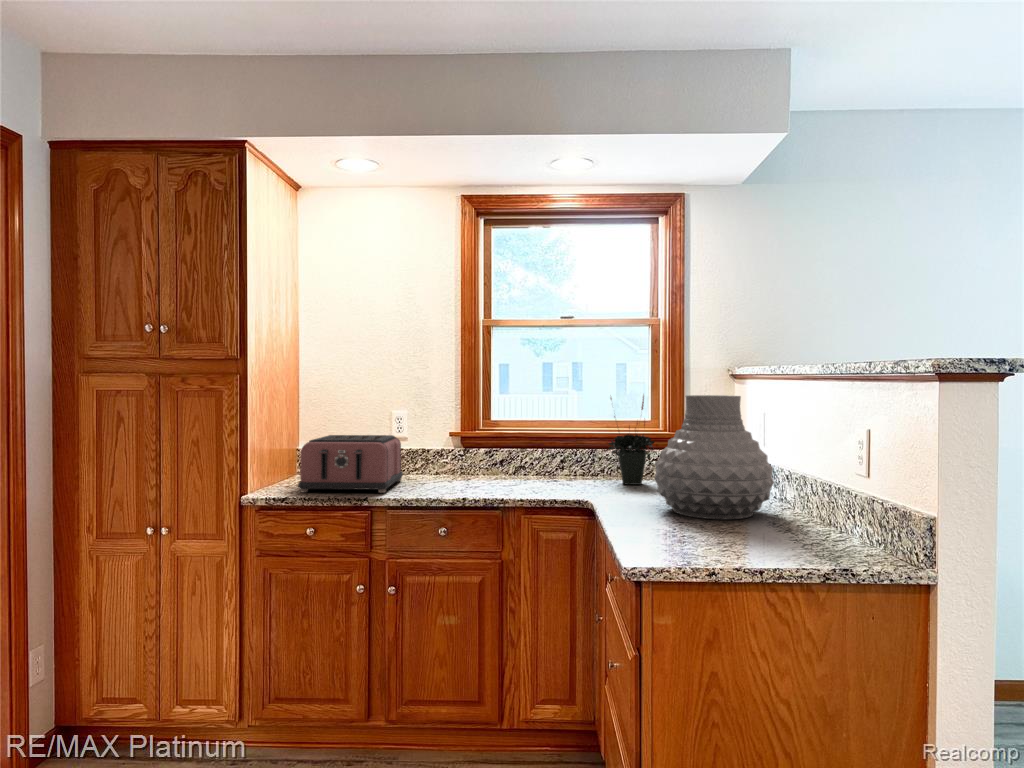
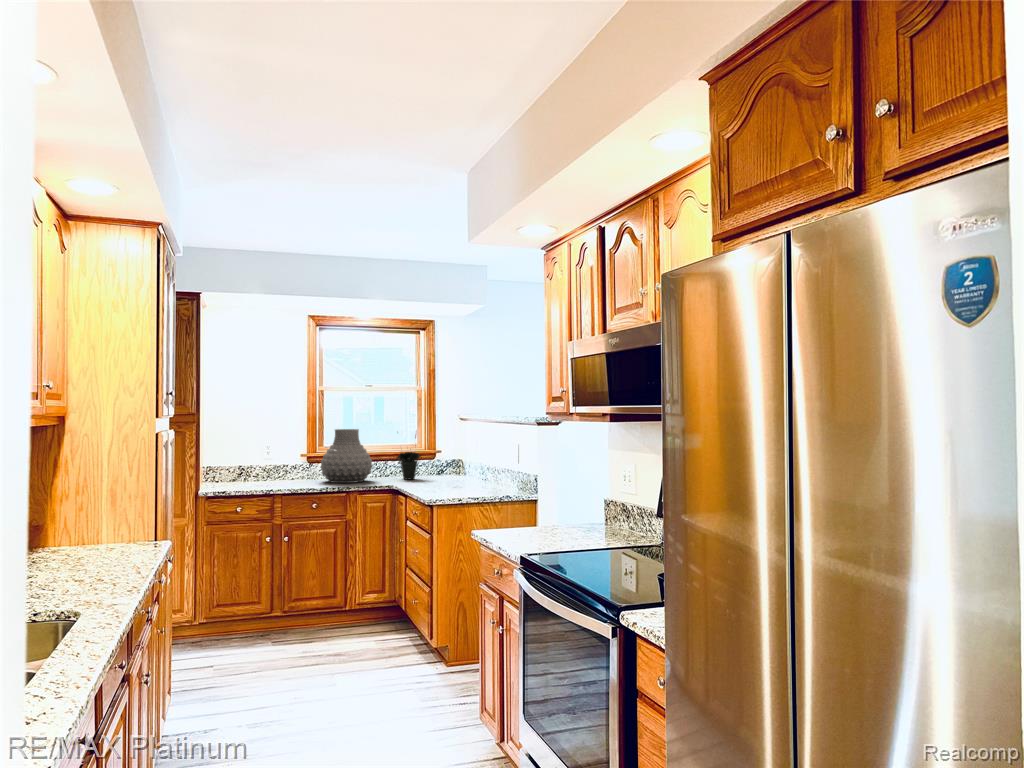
vase: present [655,395,774,519] -> present [321,429,372,483]
toaster: present [298,435,403,493] -> none [228,456,281,489]

